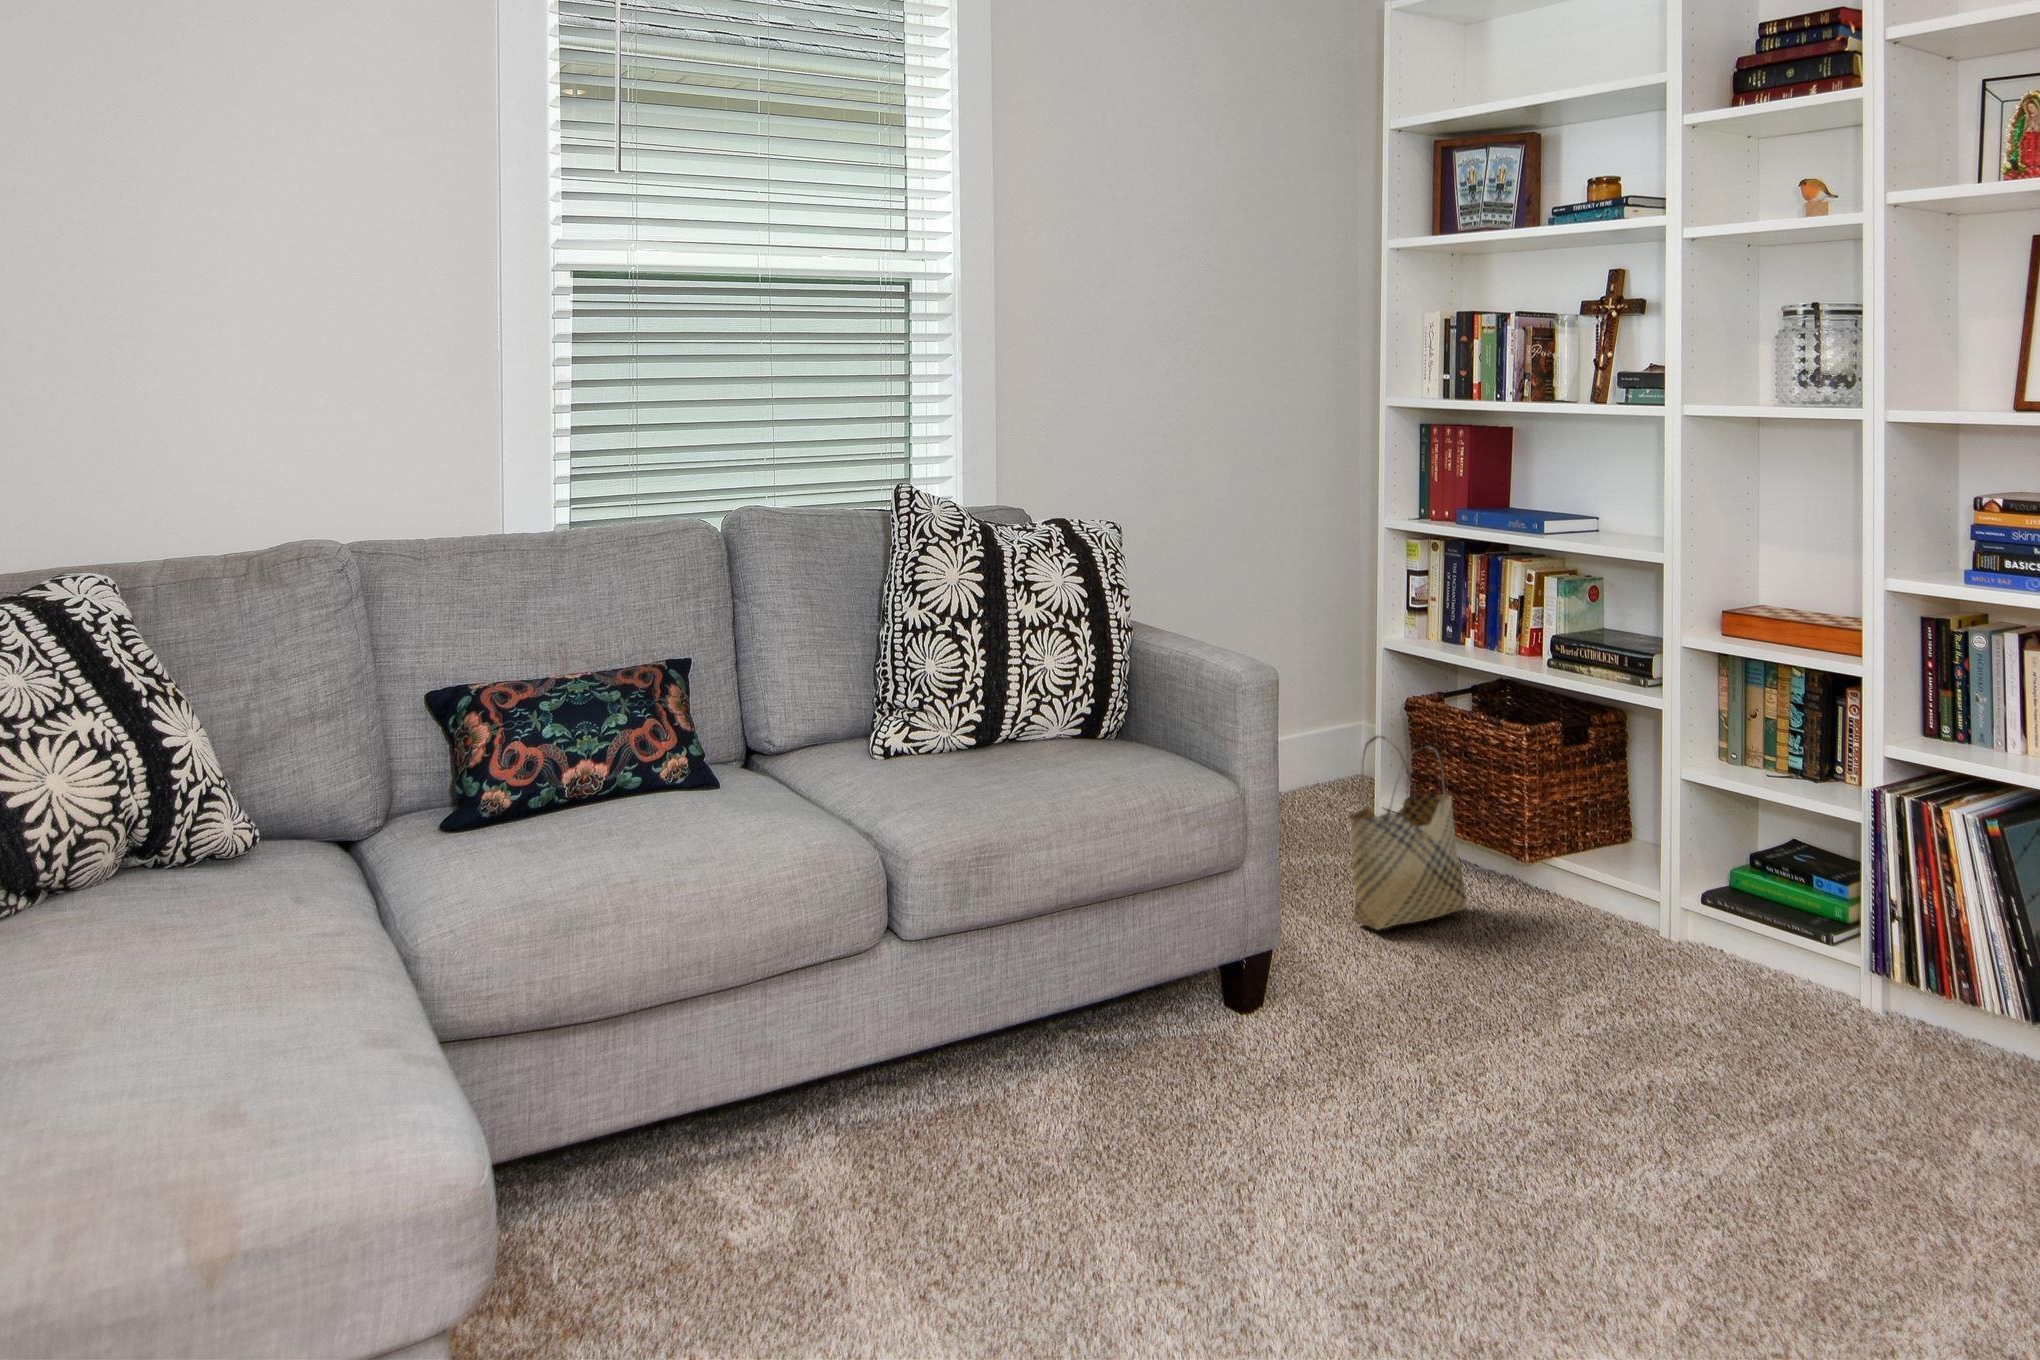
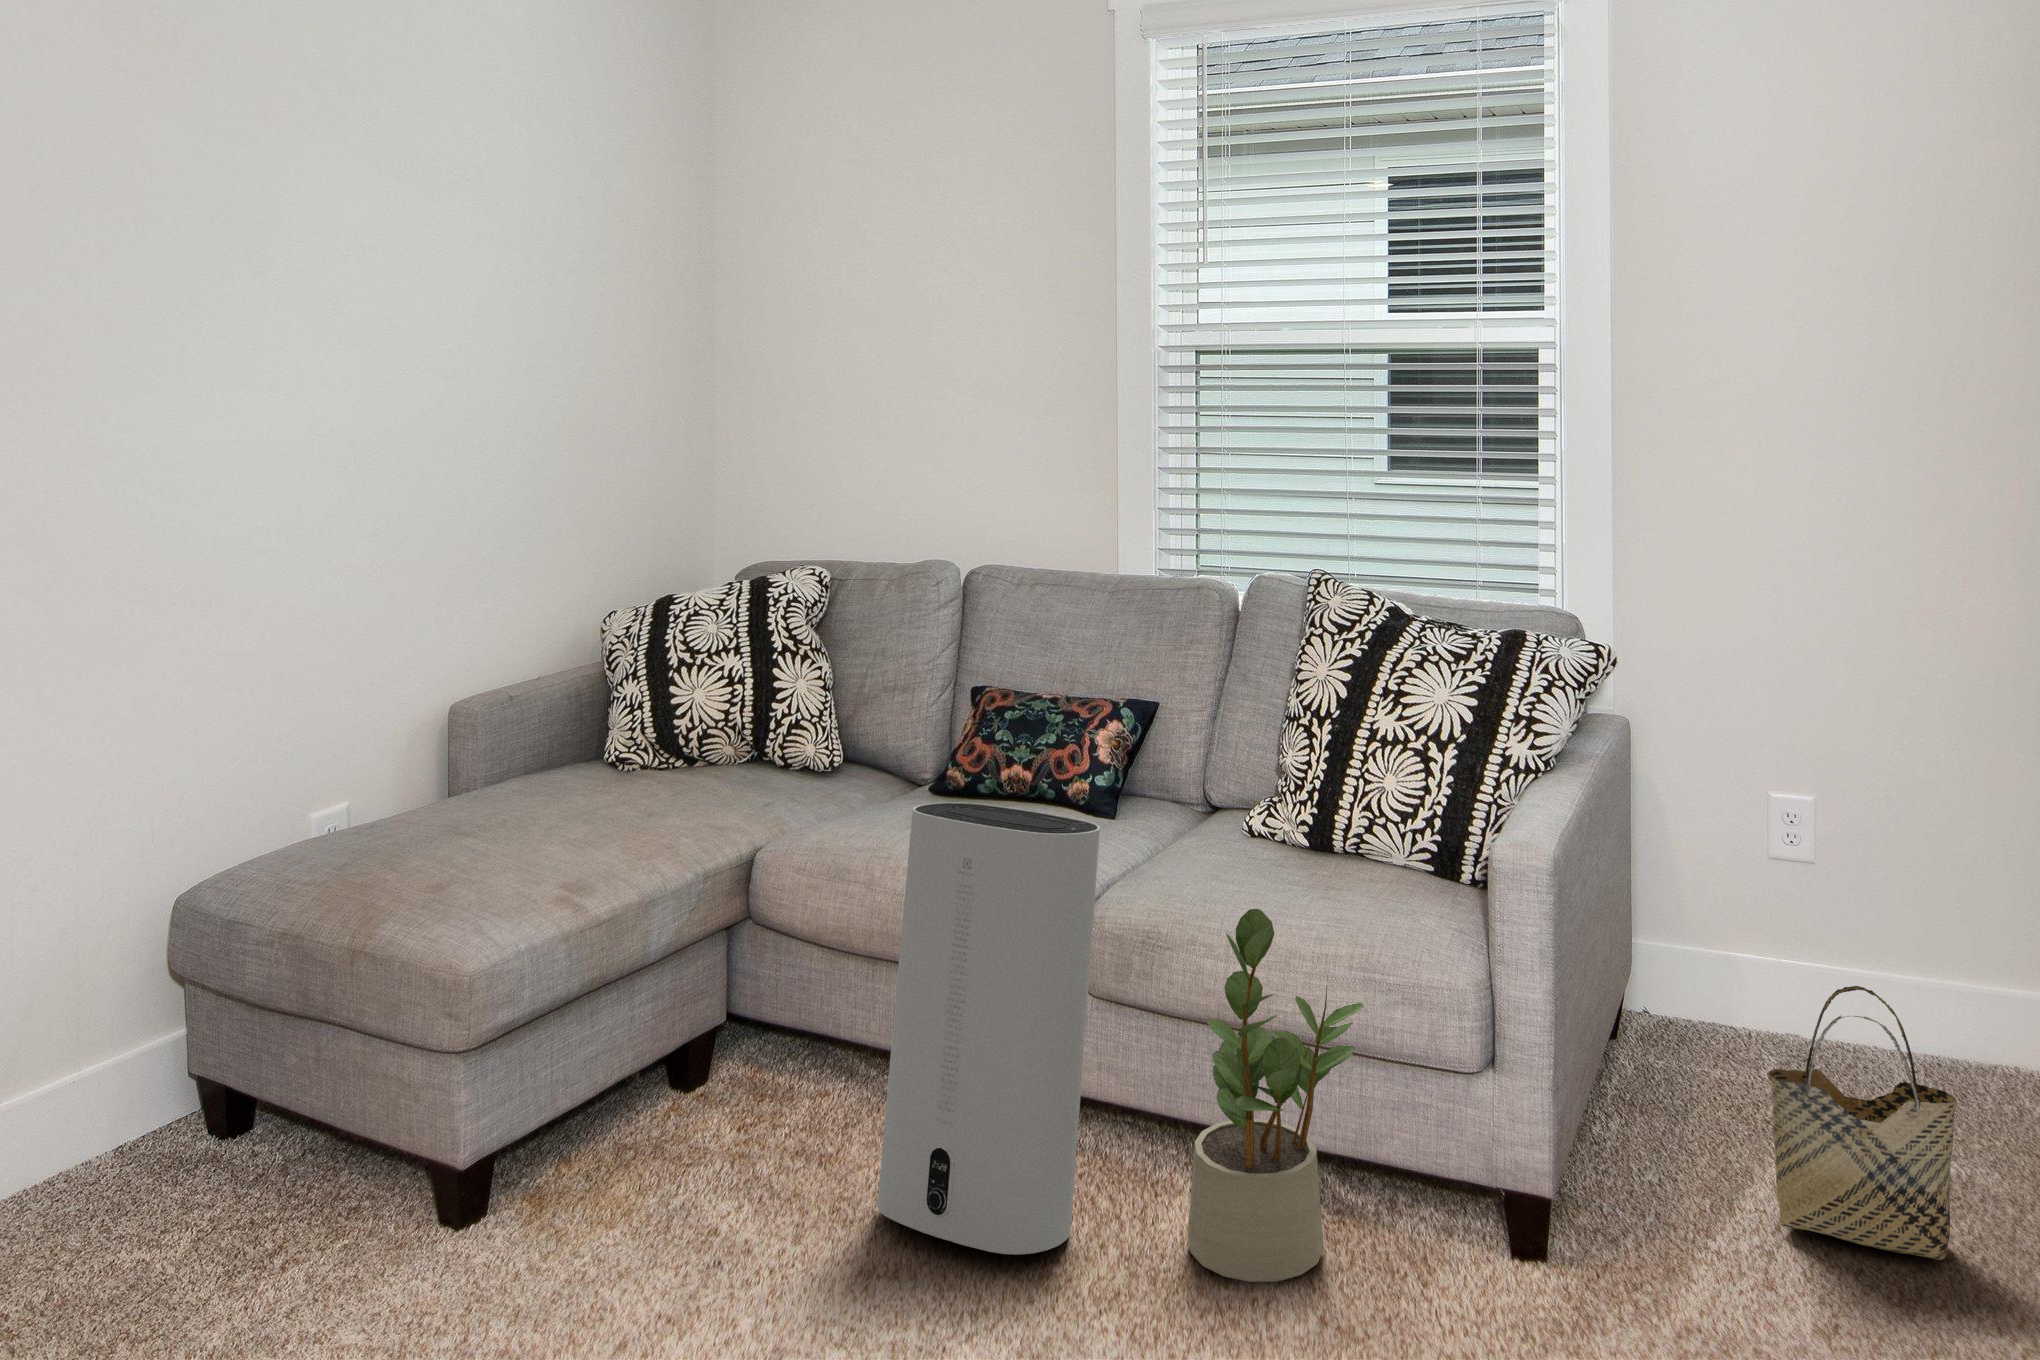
air purifier: none [780,744,1042,1259] -> present [877,802,1100,1255]
potted plant: none [1079,777,1236,1137] -> present [1188,909,1364,1282]

